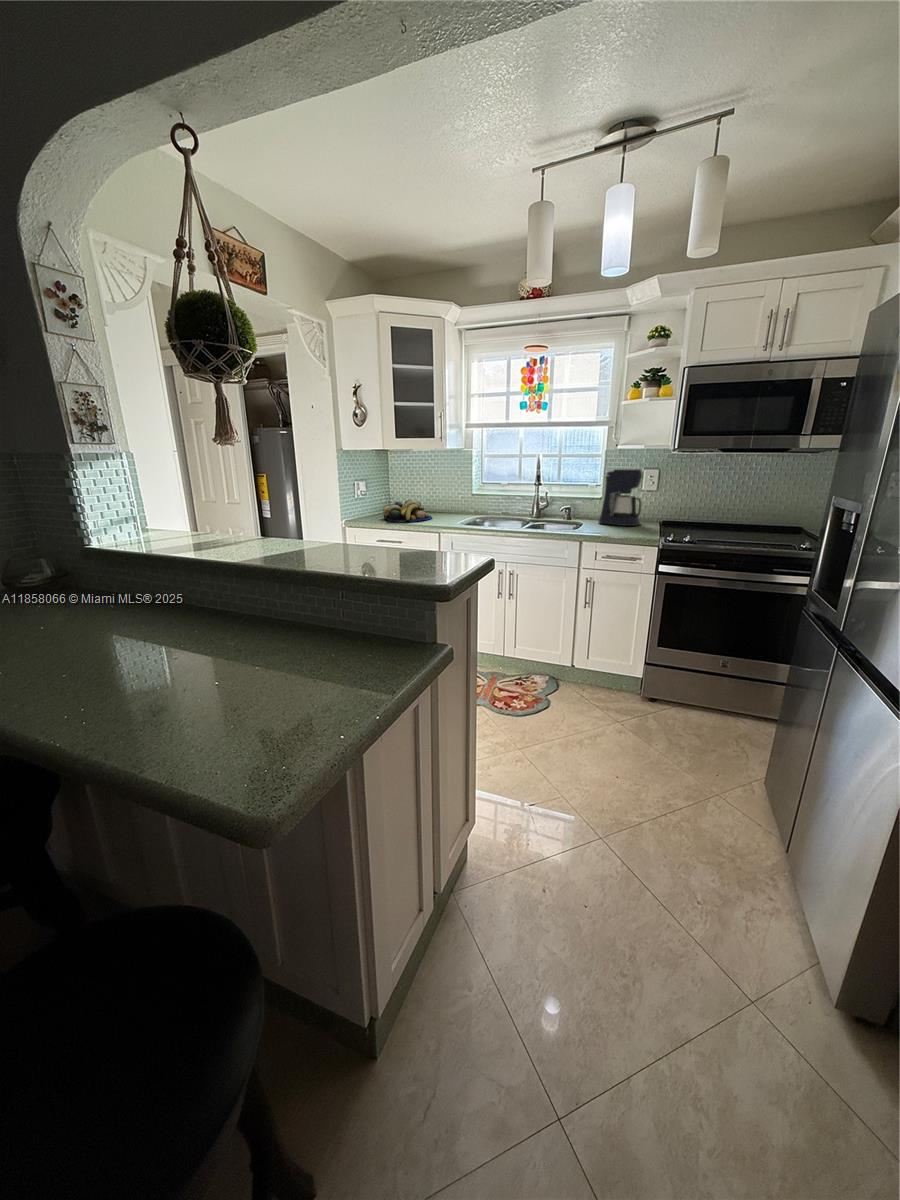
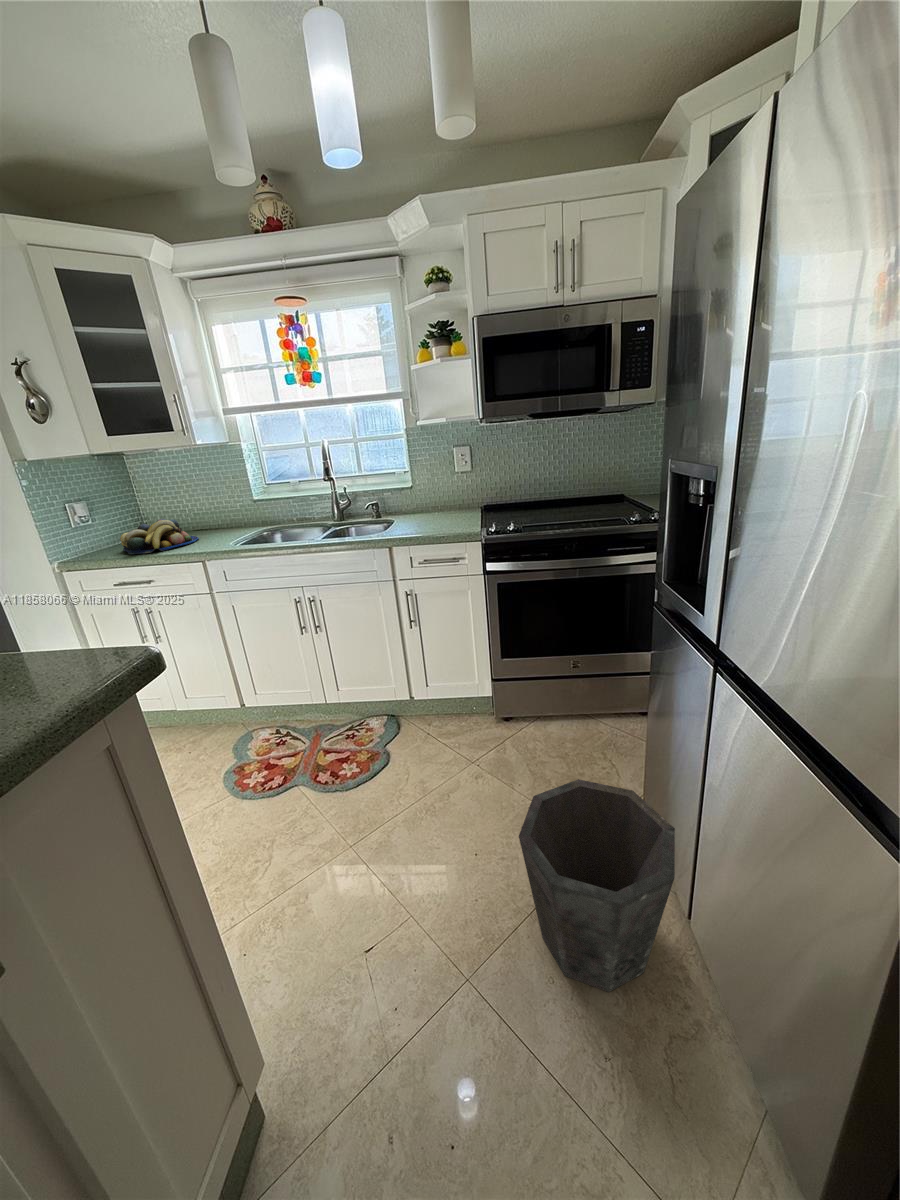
coffee maker: present [599,469,642,526] -> none [409,448,461,518]
waste bin: none [659,729,787,876] -> present [519,779,675,992]

